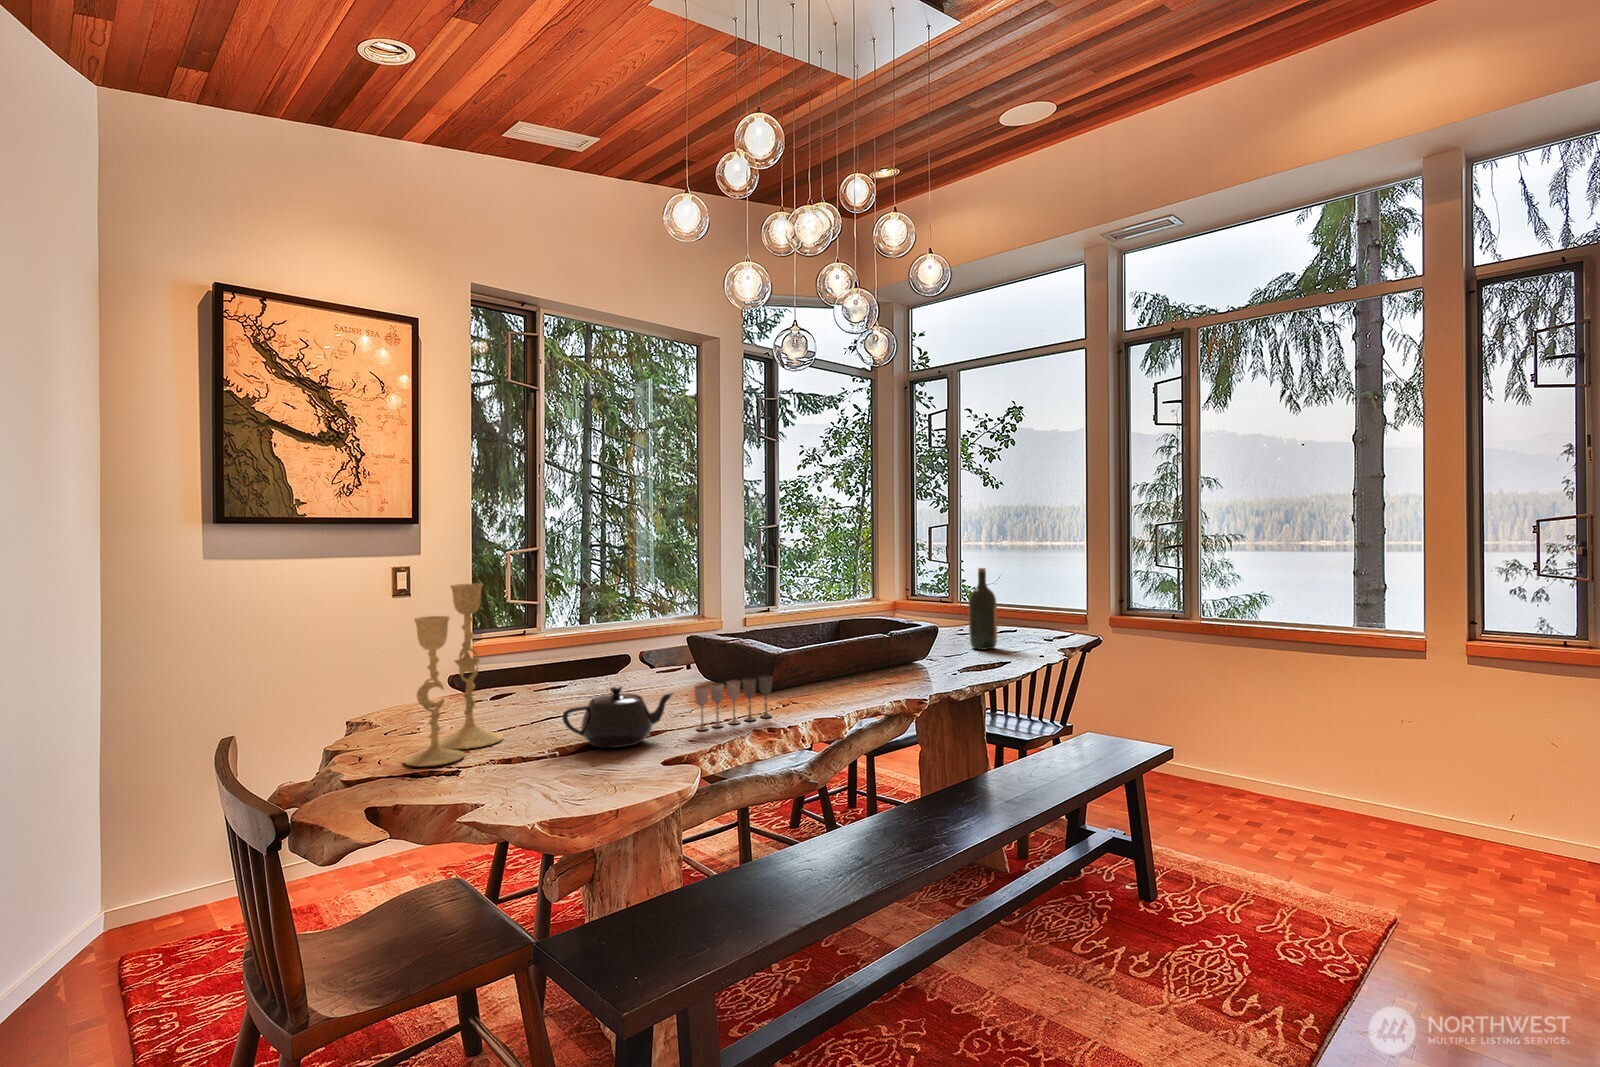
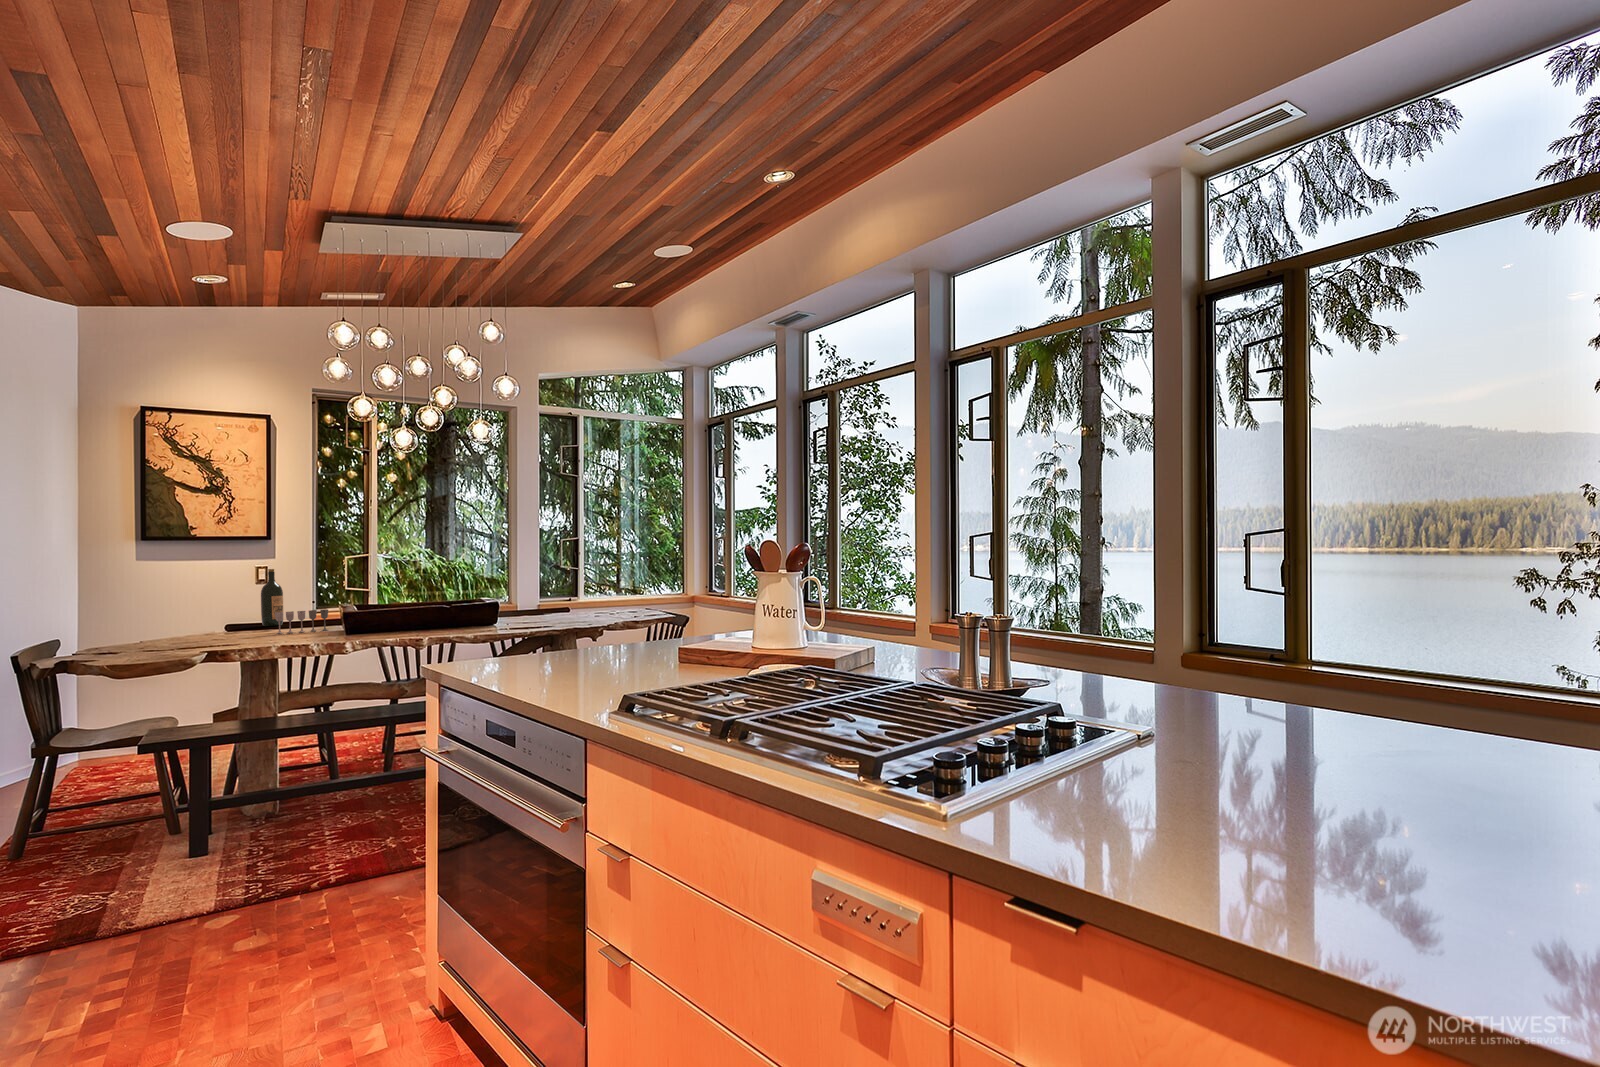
wine bottle: present [969,568,997,650] -> present [261,569,283,626]
candlestick: present [405,584,503,767] -> none [125,563,190,642]
teapot: present [562,687,673,748] -> none [199,610,260,637]

